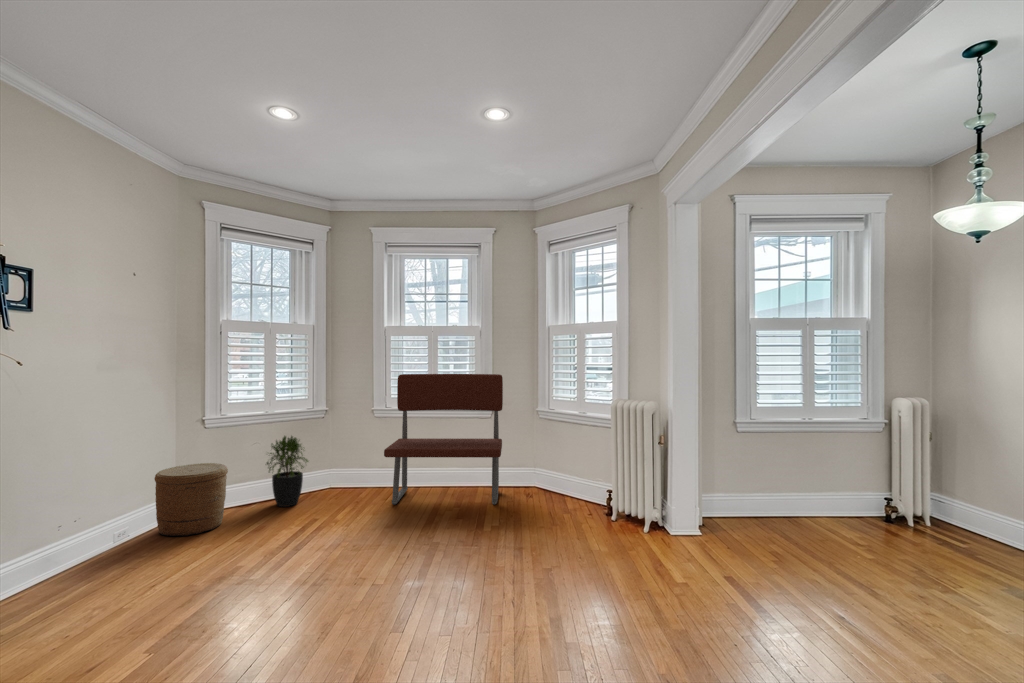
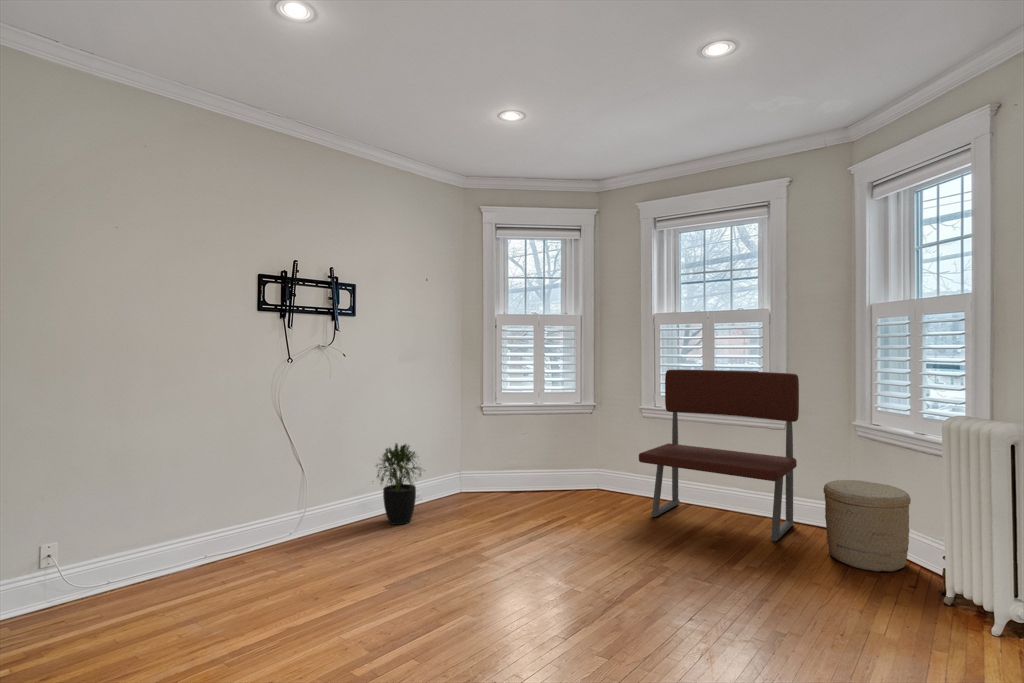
potted plant: present [267,436,308,507] -> present [377,443,421,525]
woven basket: present [154,463,228,536] -> present [824,480,911,571]

